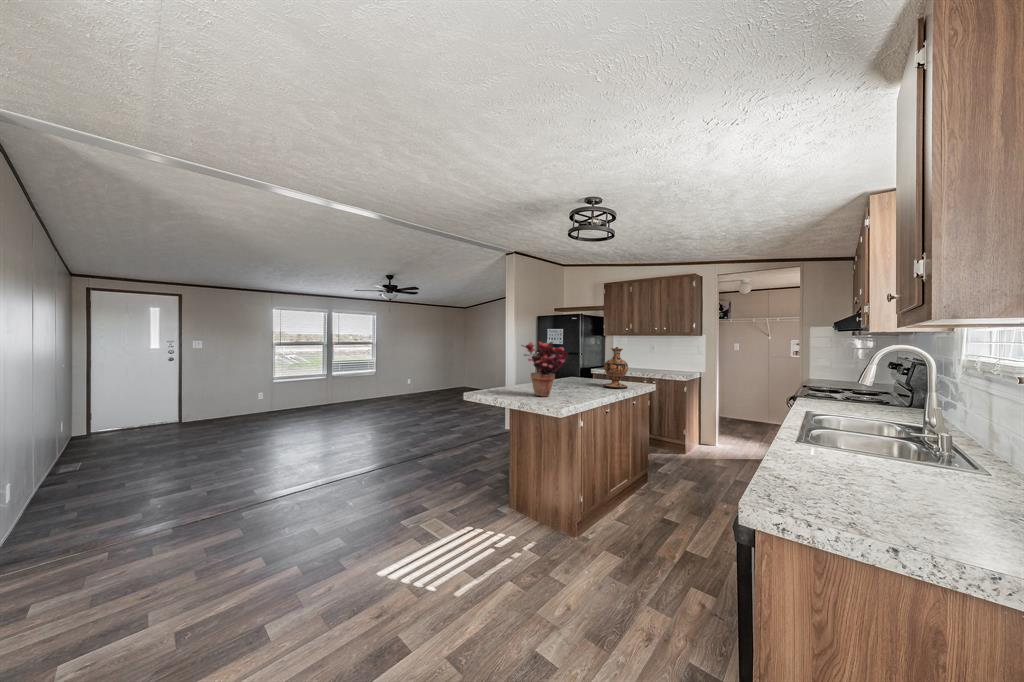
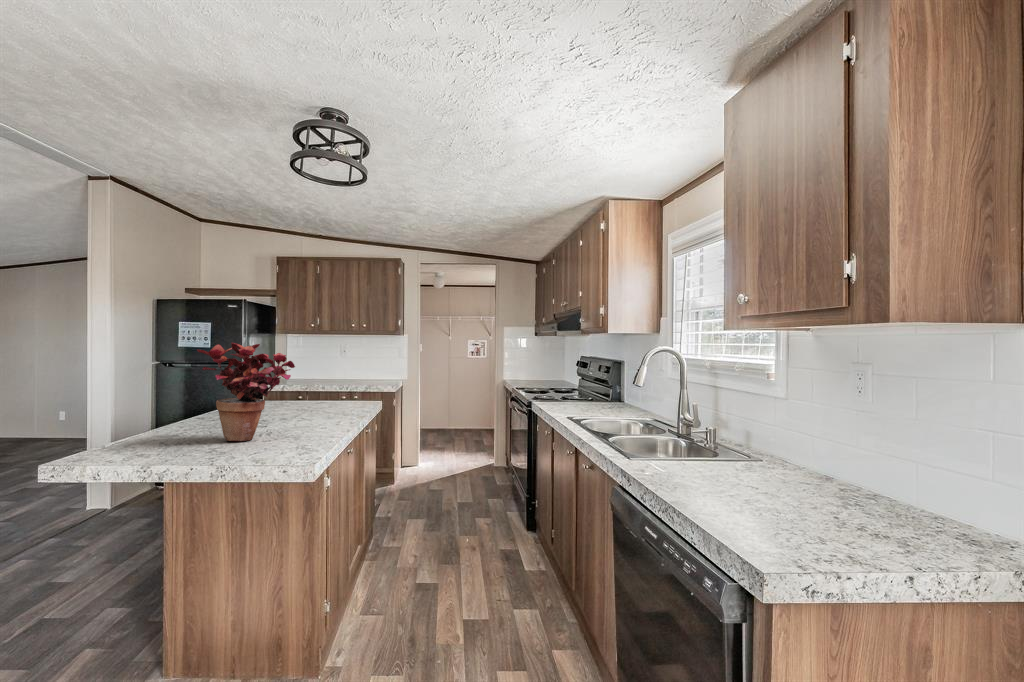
vase: present [603,347,628,388] -> none [320,351,358,413]

